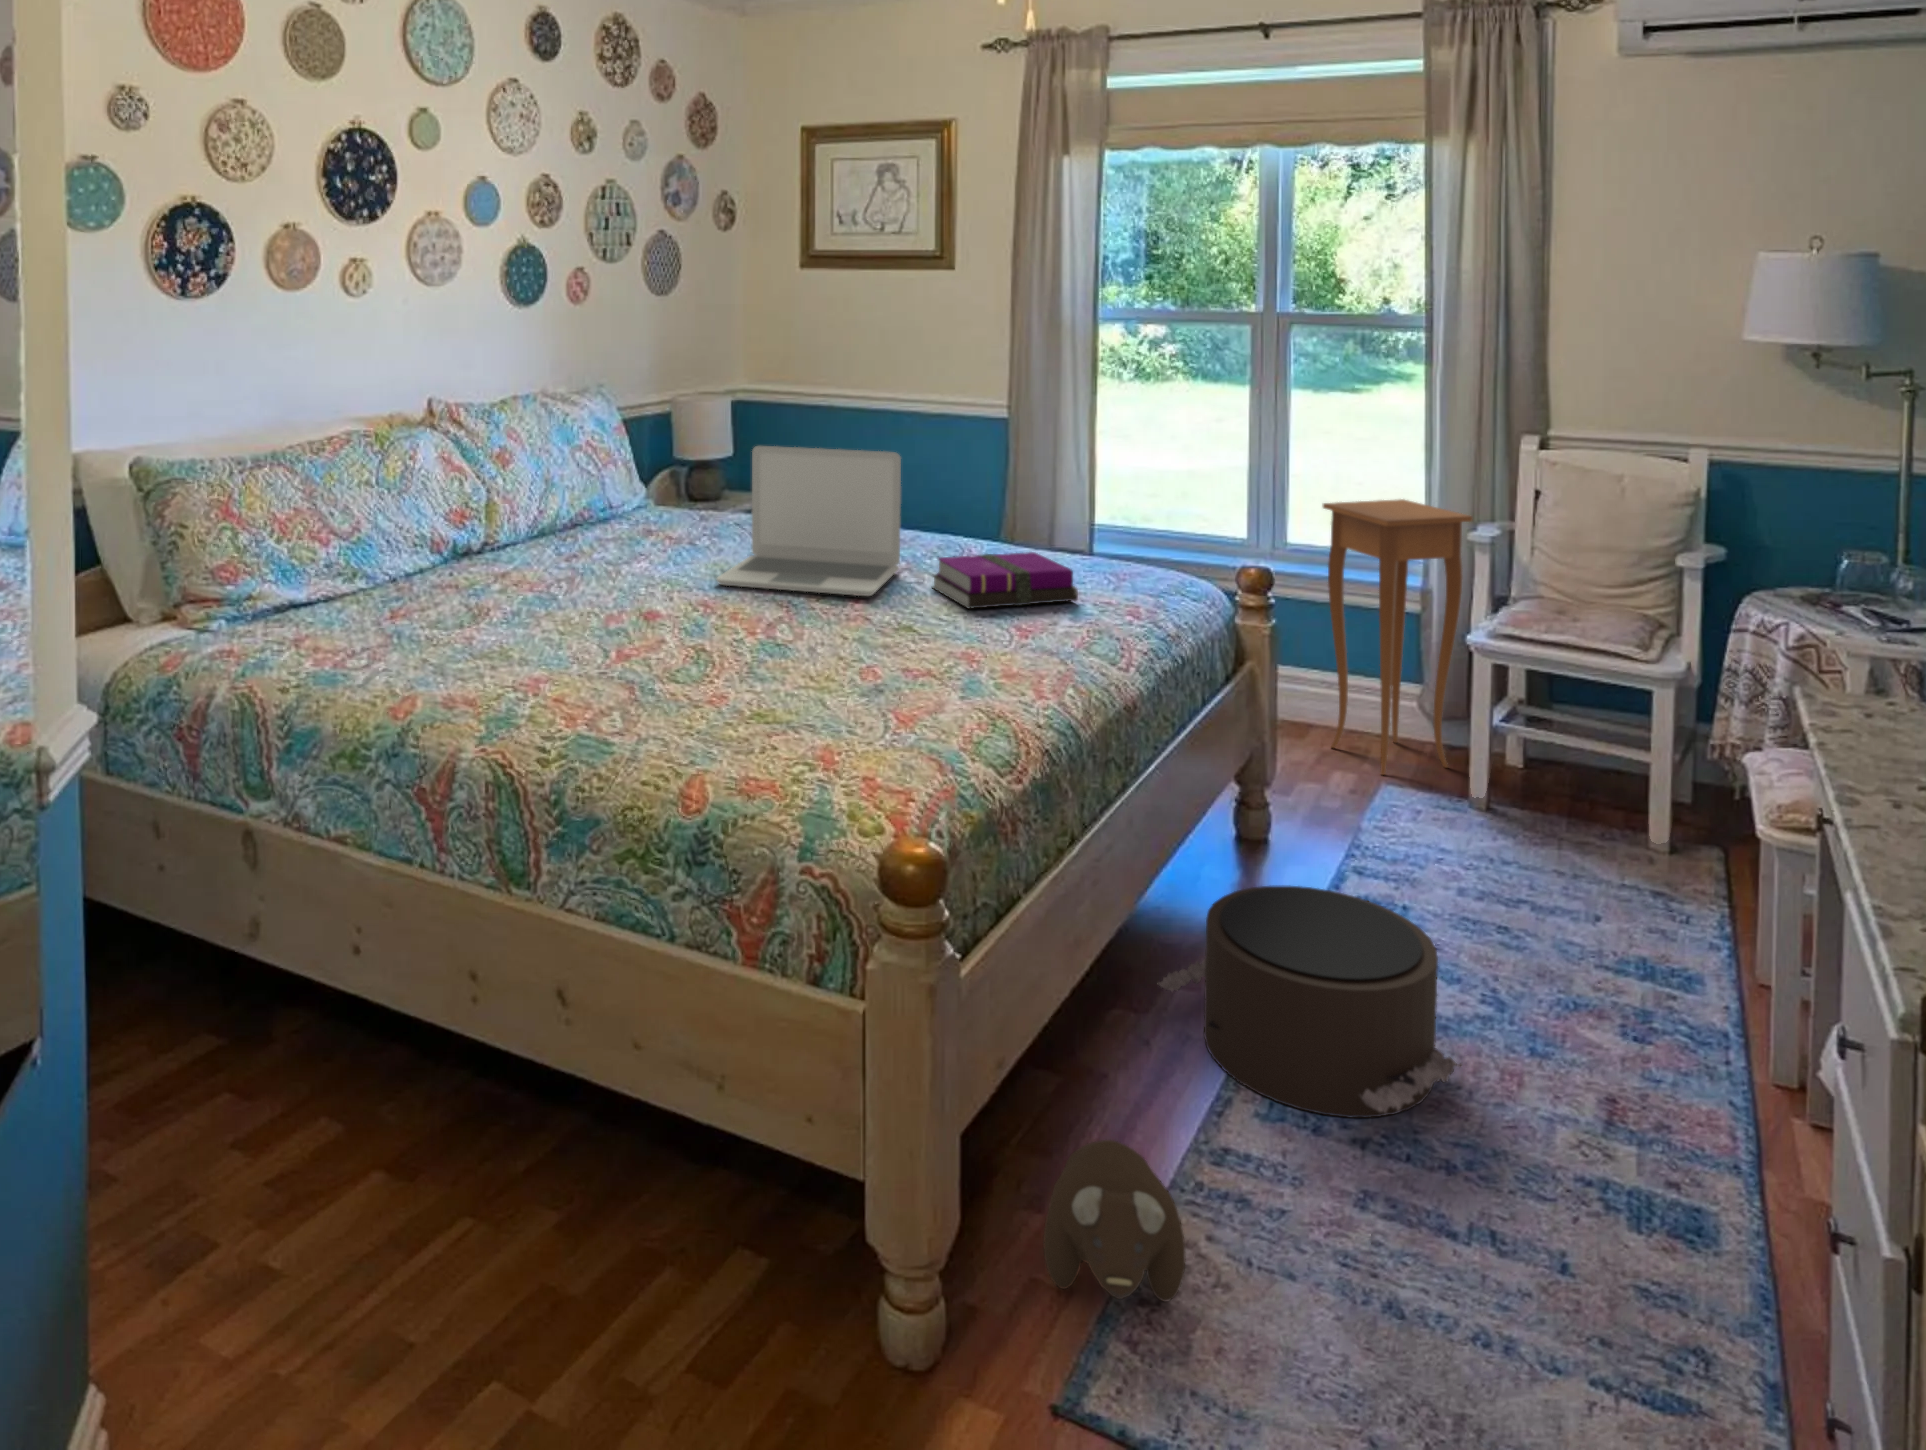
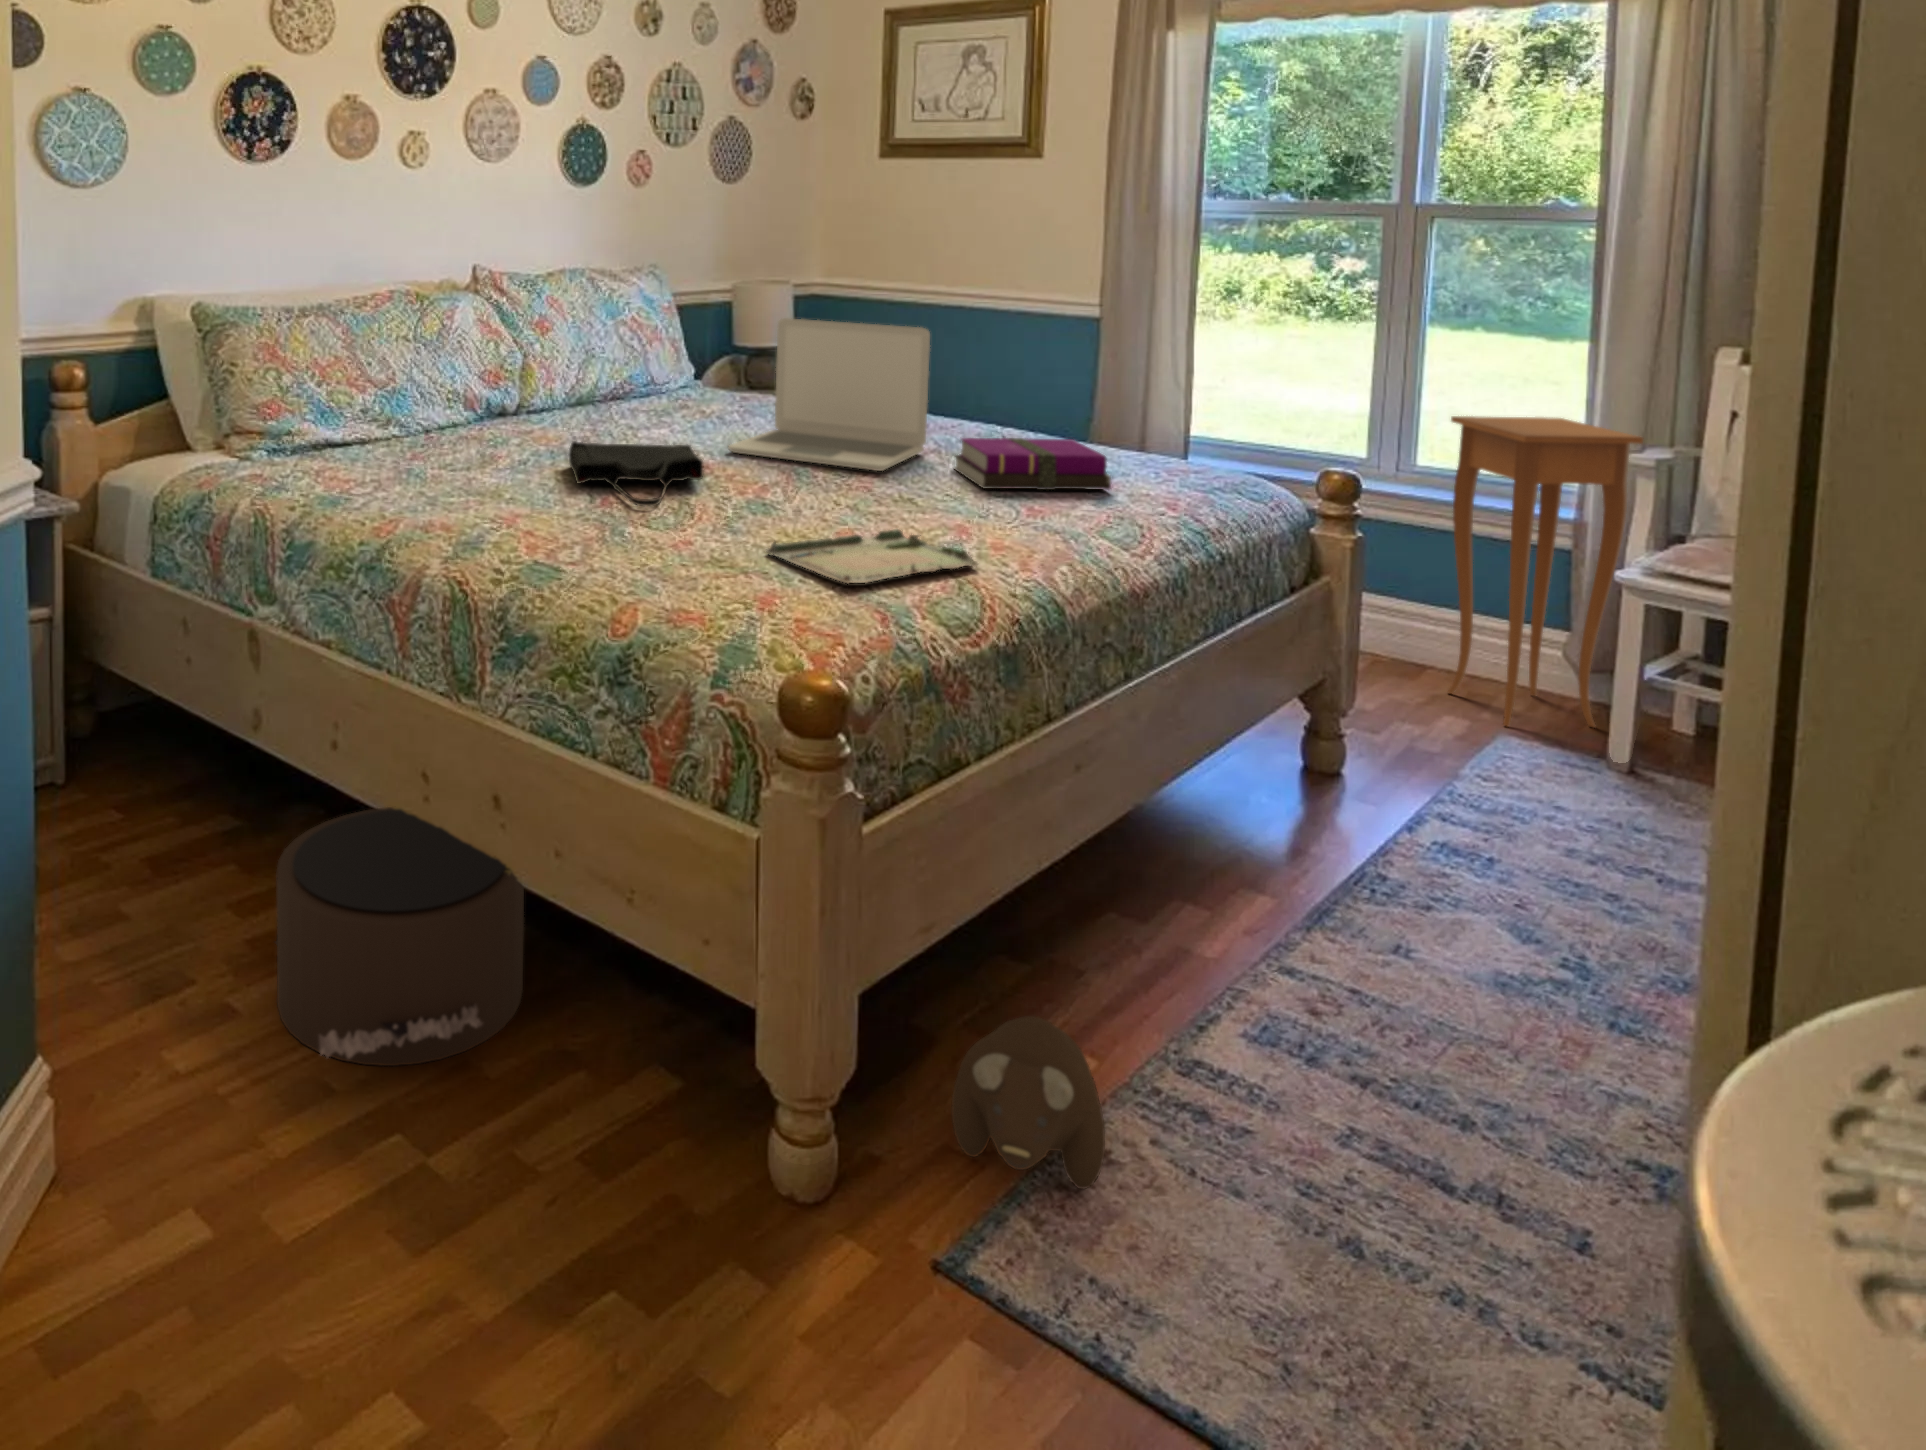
tote bag: none [567,583,711,658] -> present [569,442,704,506]
tray: none [802,663,1002,732] -> present [766,529,978,583]
pouf: present [1157,886,1463,1117] -> present [275,807,524,1066]

